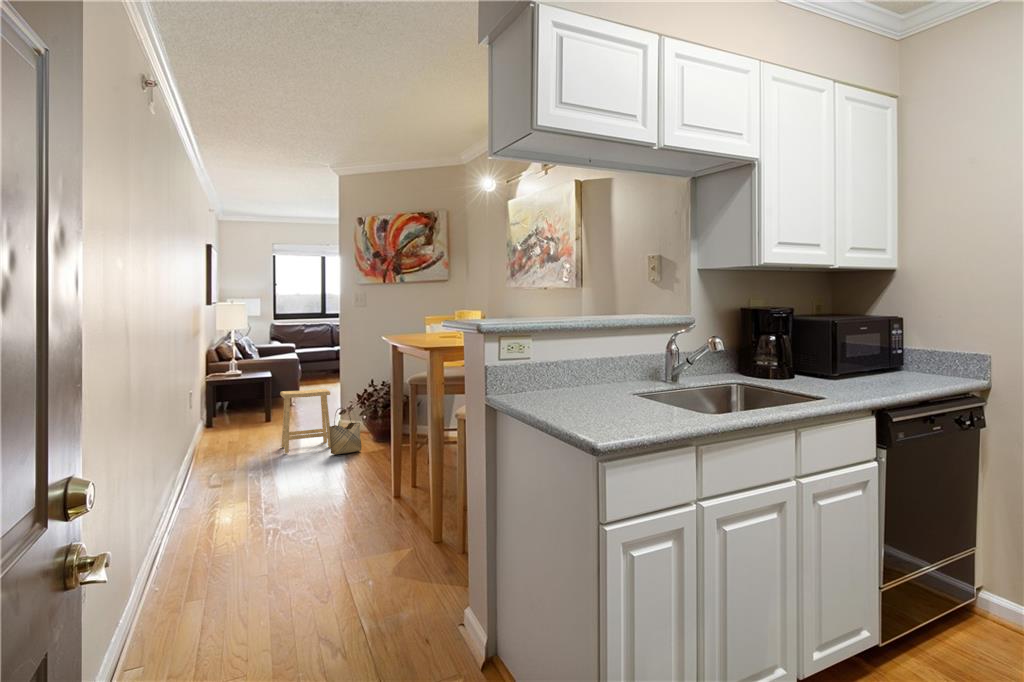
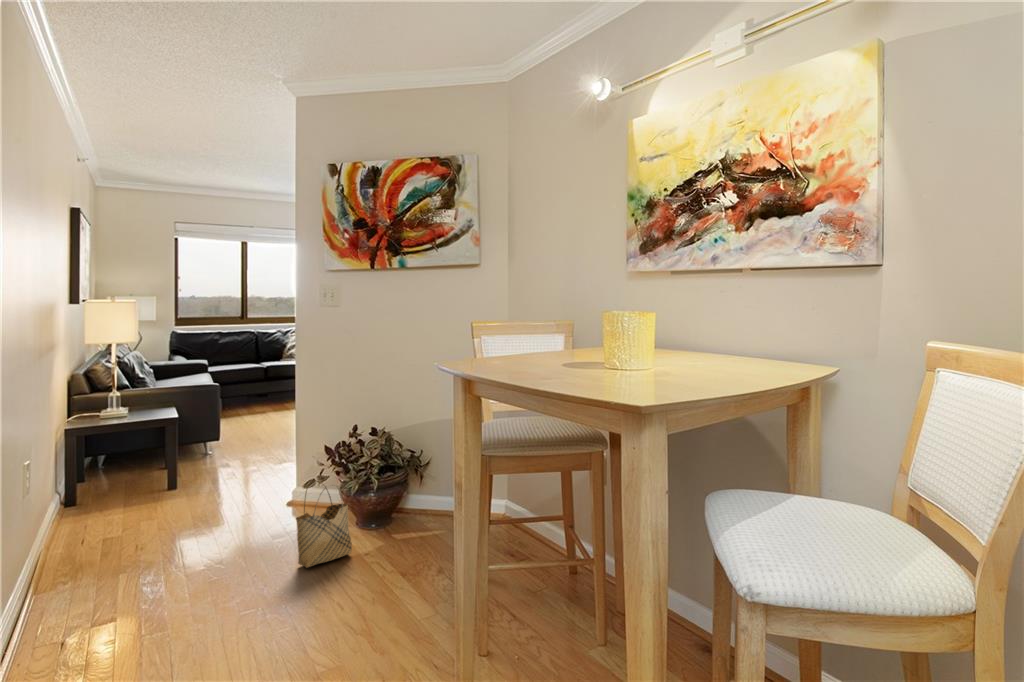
footstool: present [280,389,331,453] -> none [201,444,296,567]

